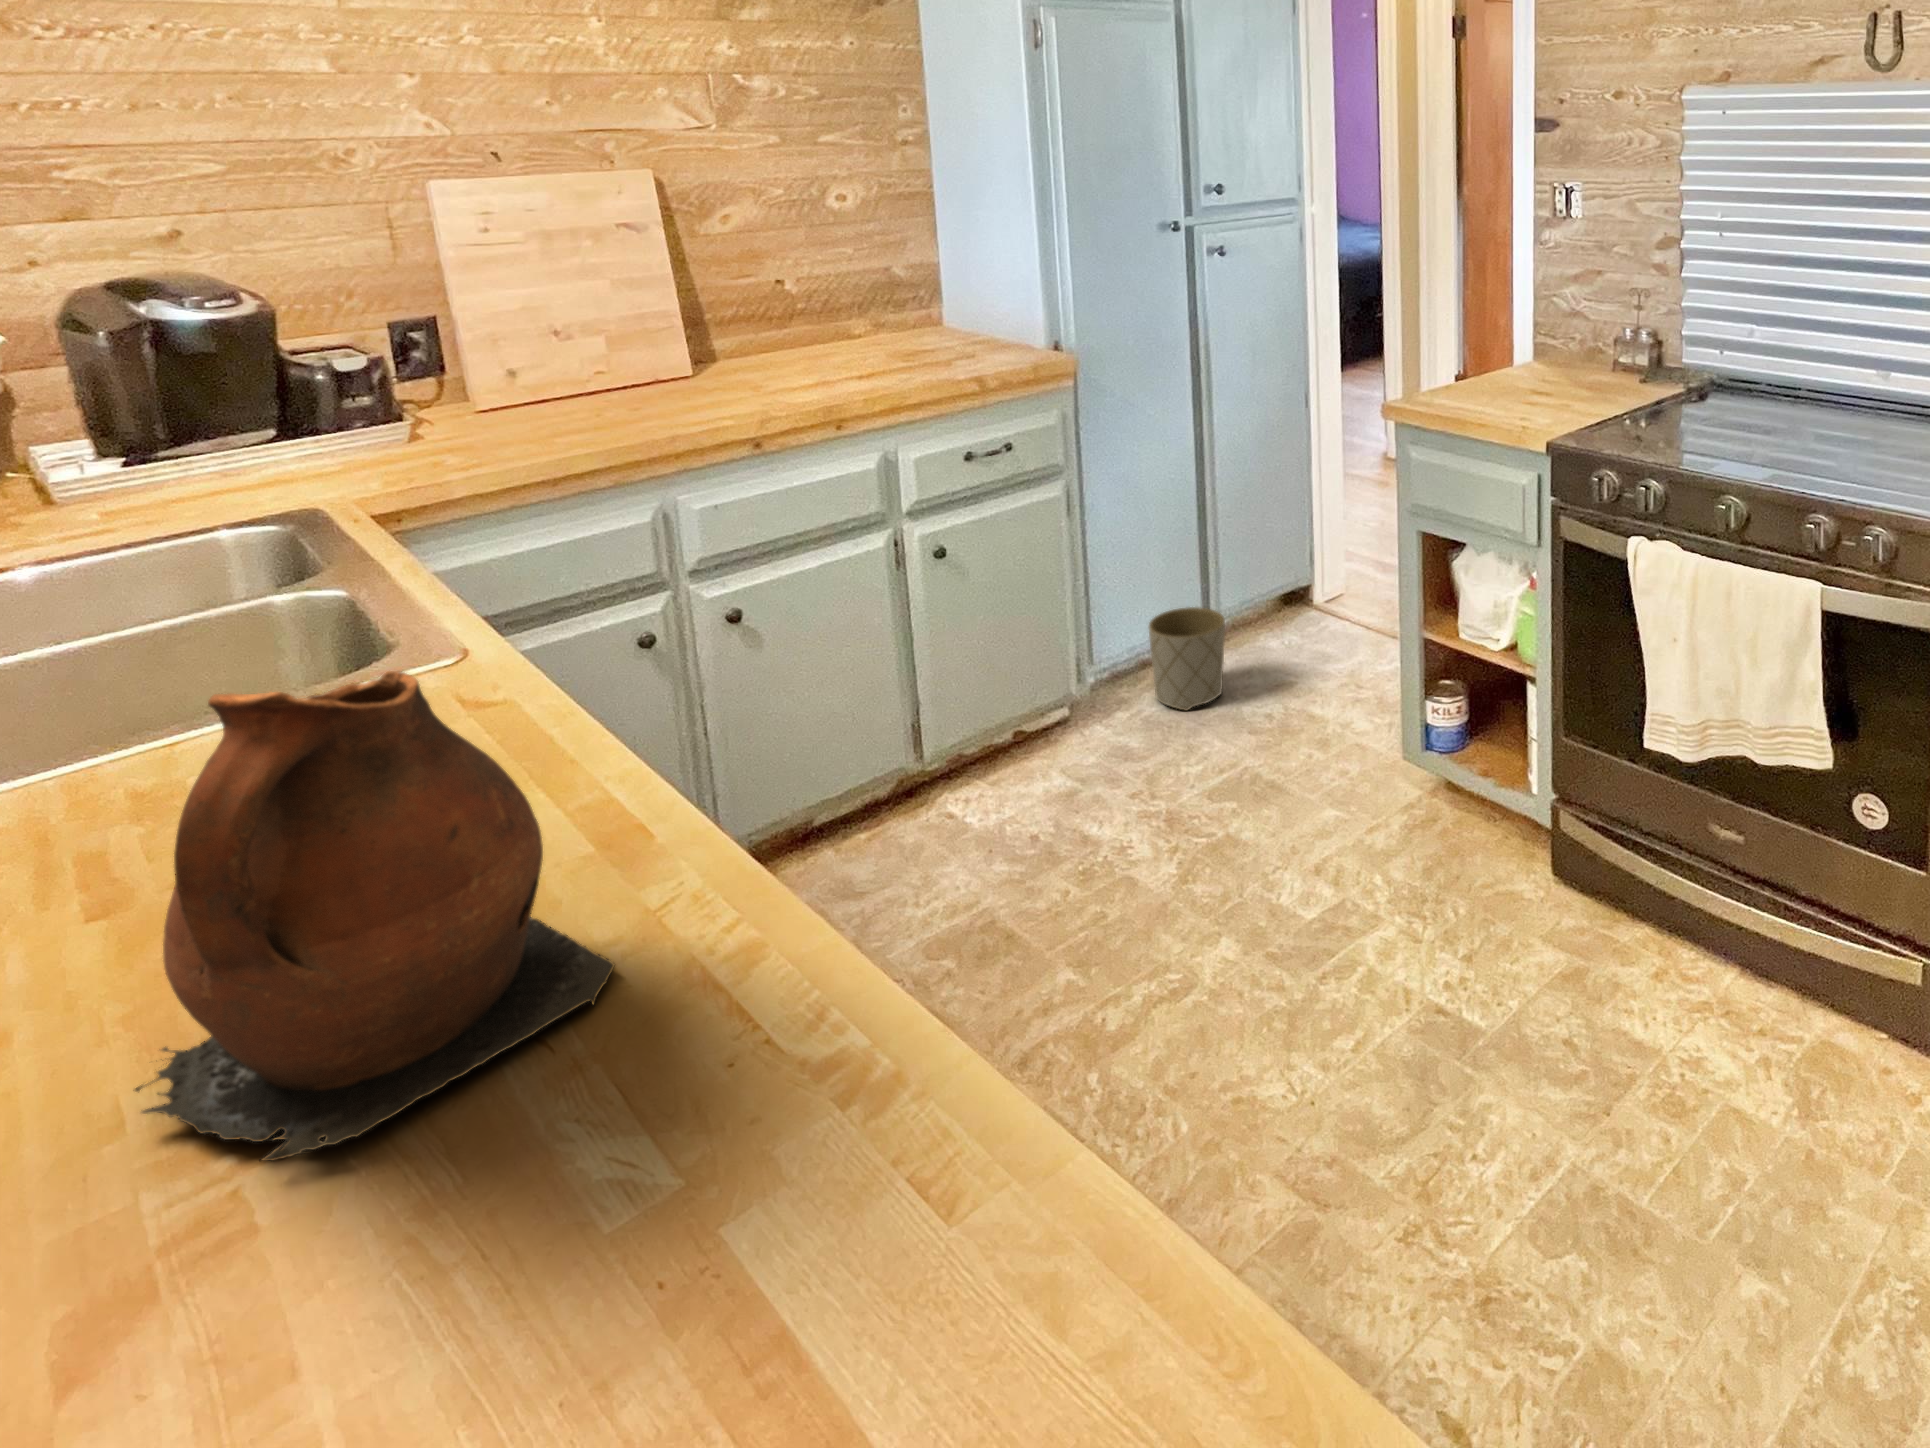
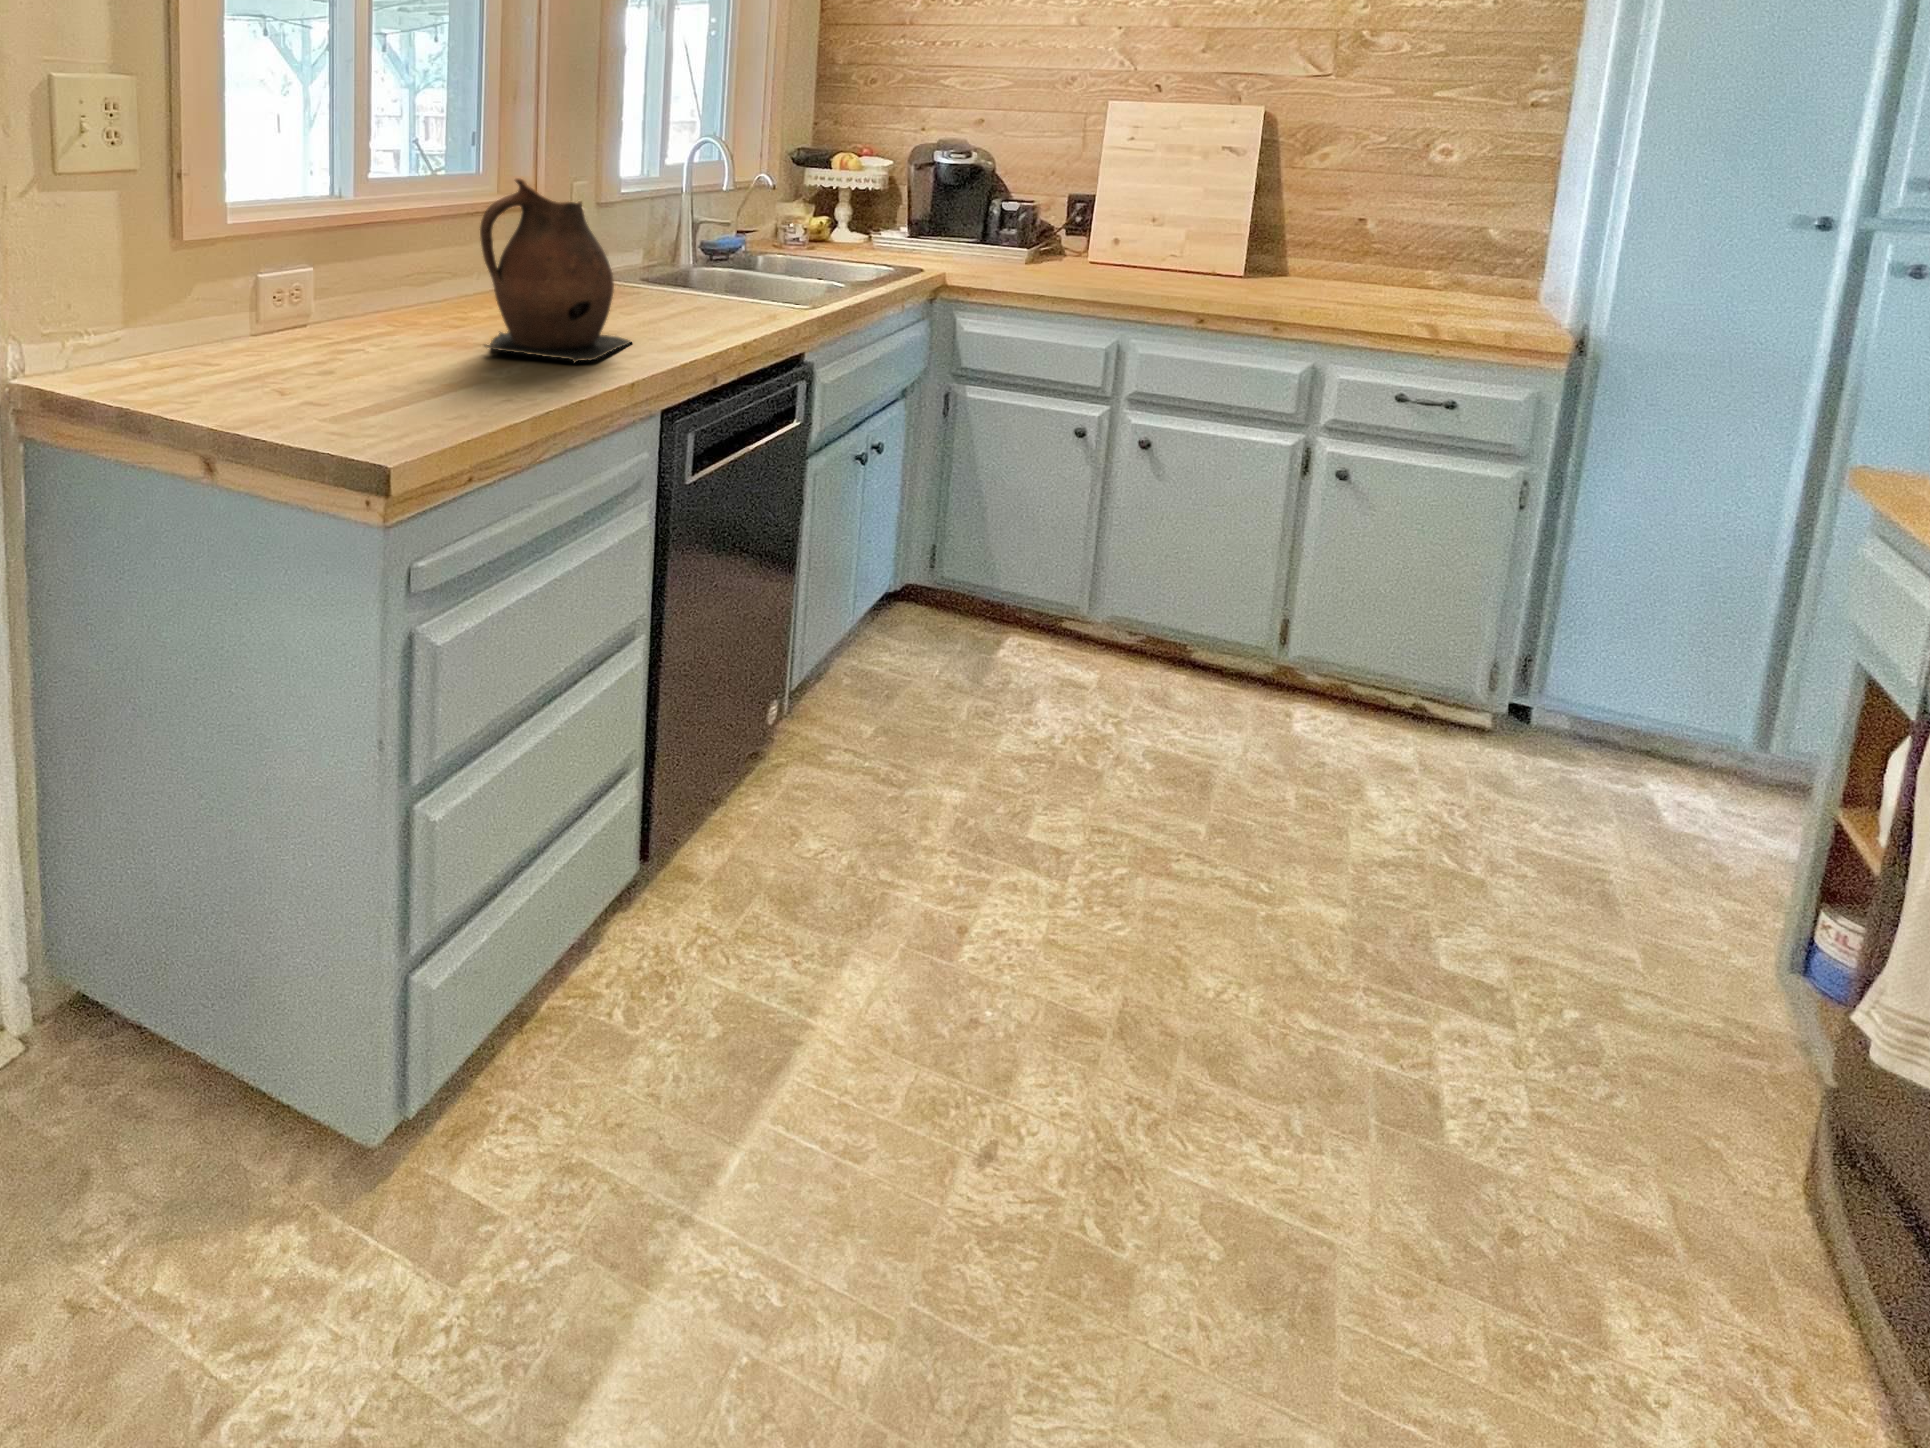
planter: present [1149,607,1225,710] -> none [1599,686,1729,822]

